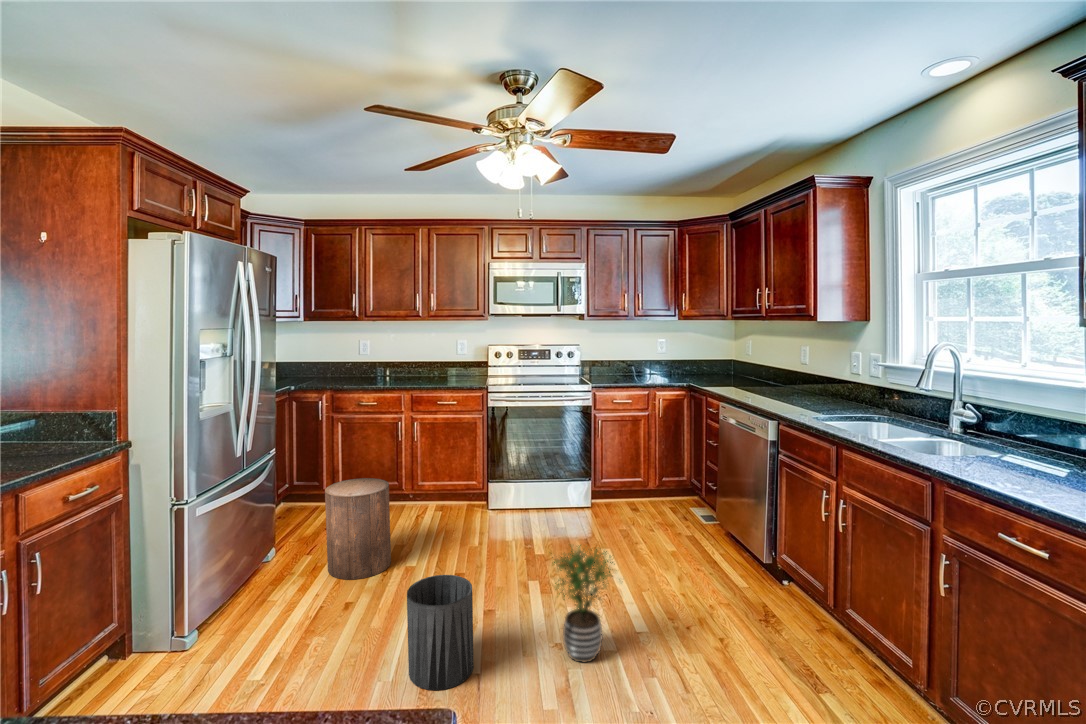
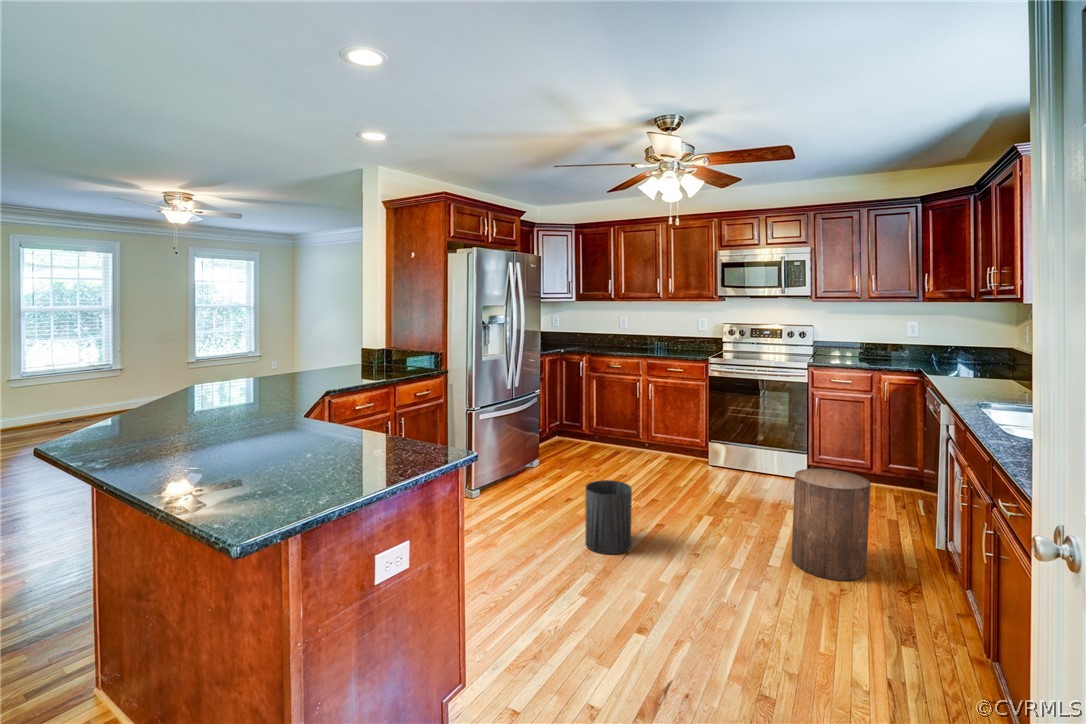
stool: present [325,478,391,579] -> present [792,469,871,581]
potted plant: present [552,545,615,662] -> none [686,476,748,569]

